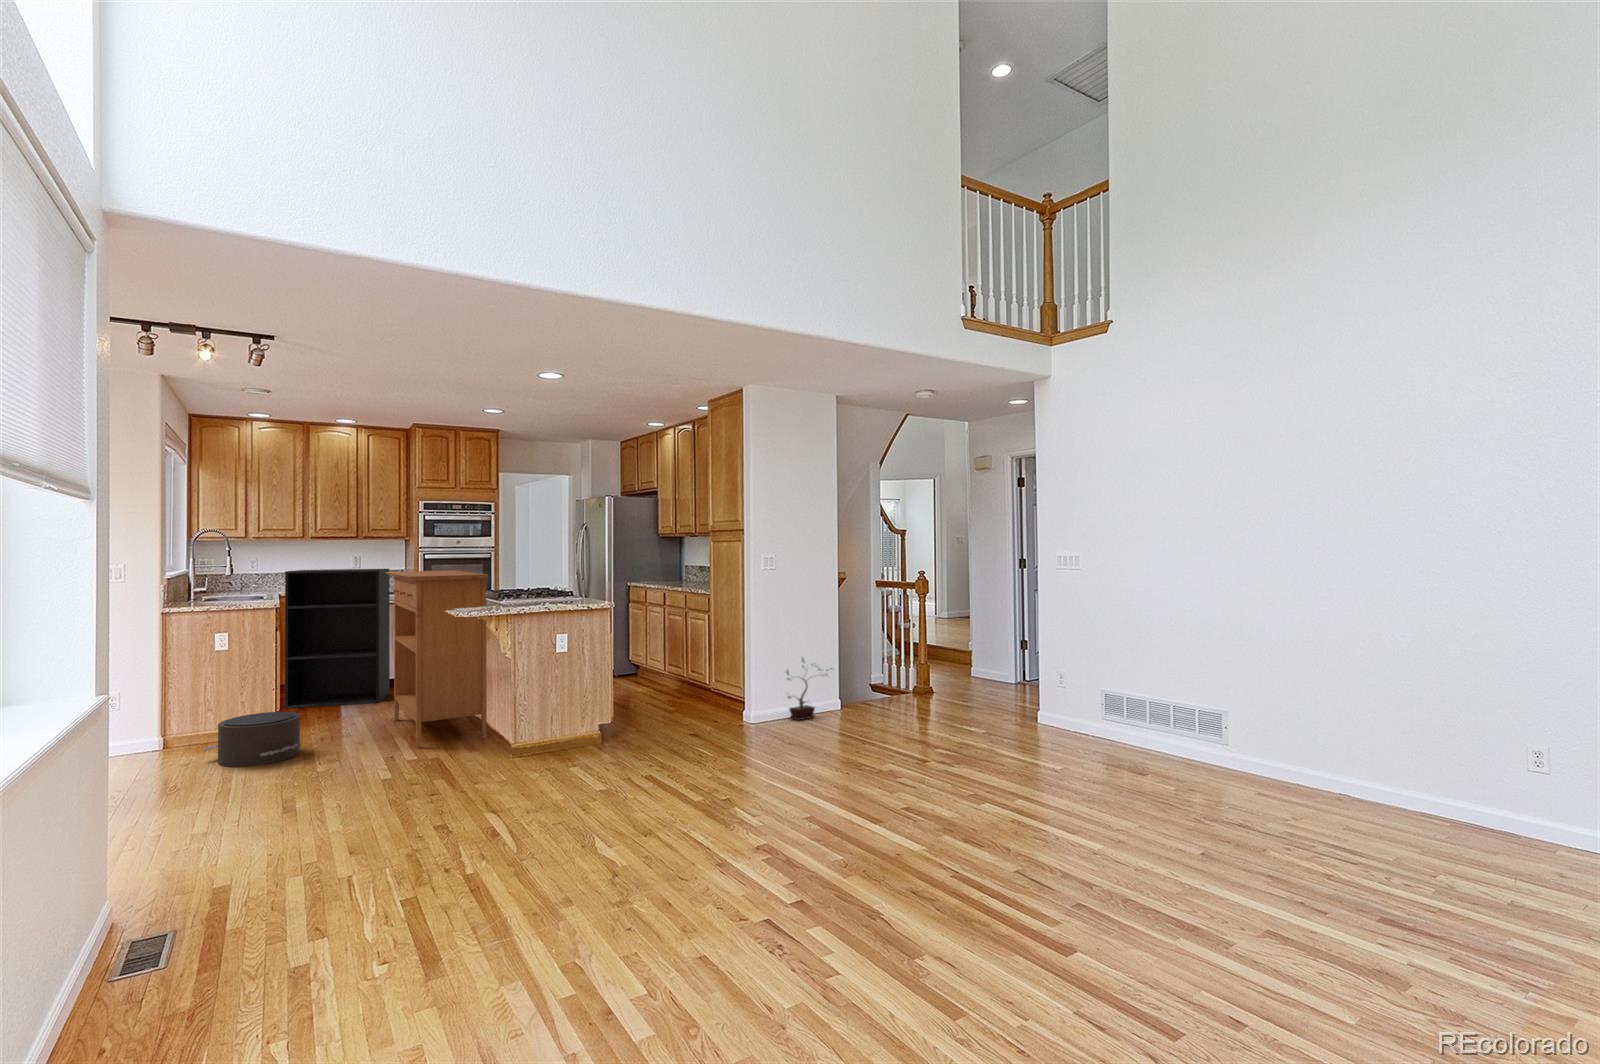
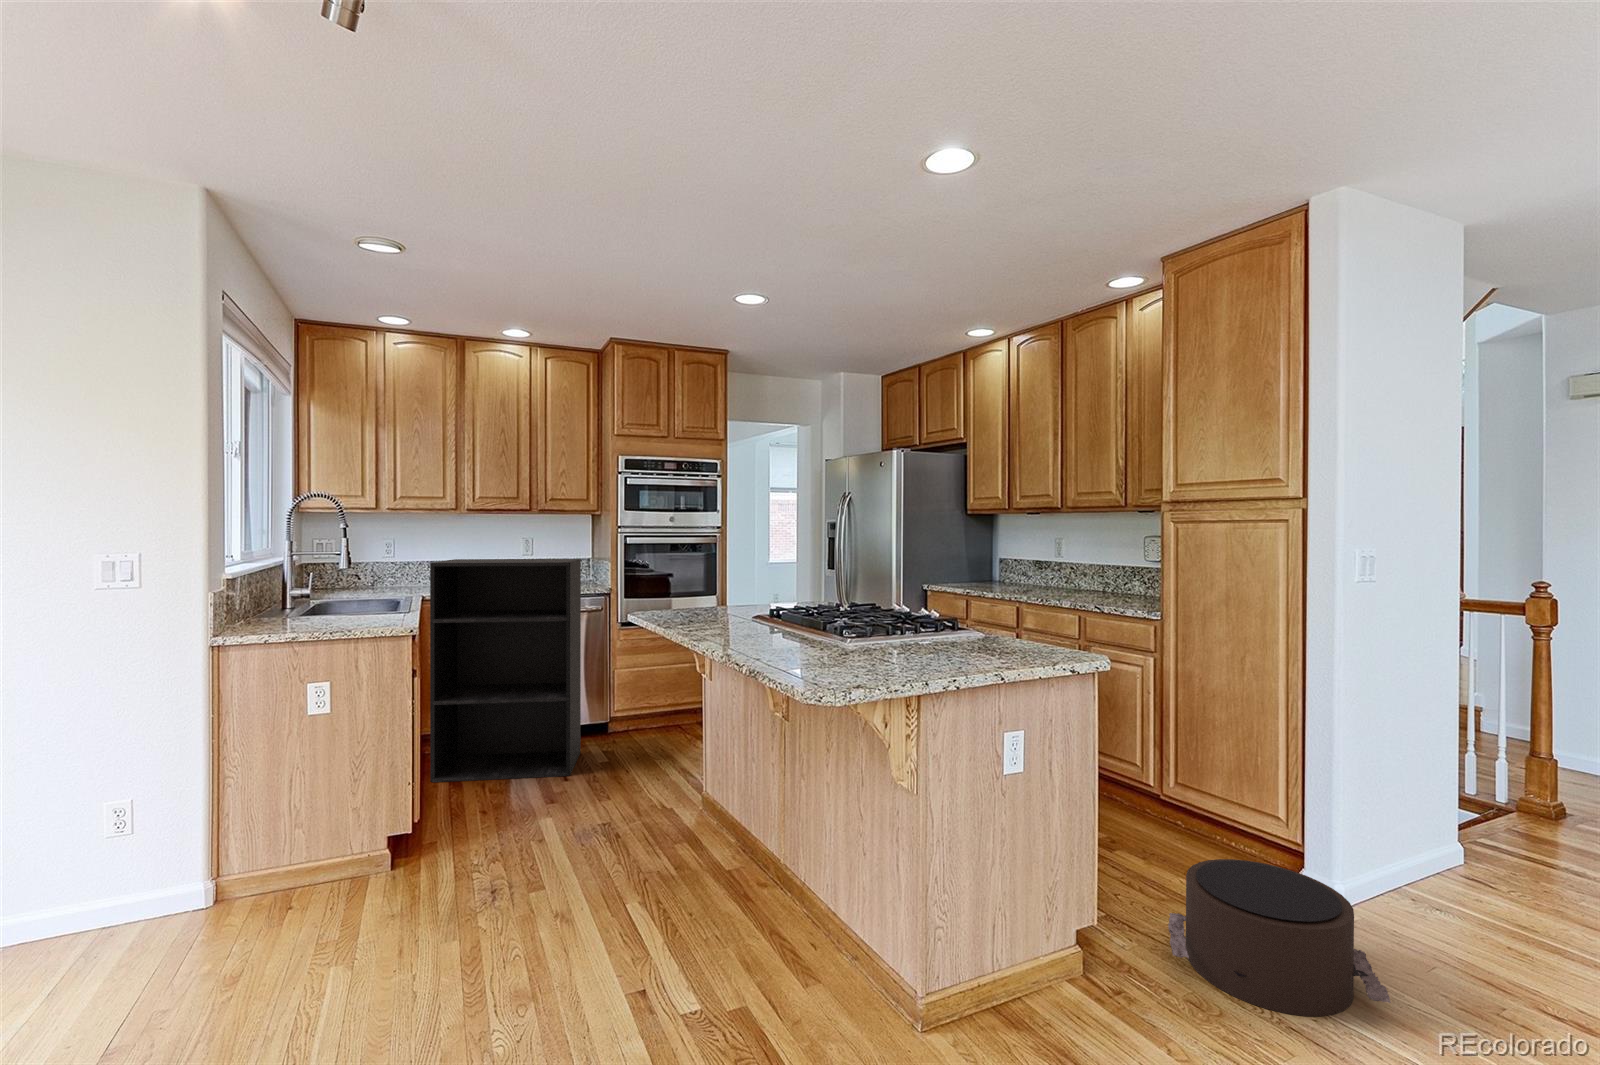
console table: present [386,570,488,749] -> none [593,567,816,953]
potted plant: present [786,658,832,720] -> none [1386,759,1475,899]
pouf: present [203,712,301,767] -> present [1168,859,1391,1016]

